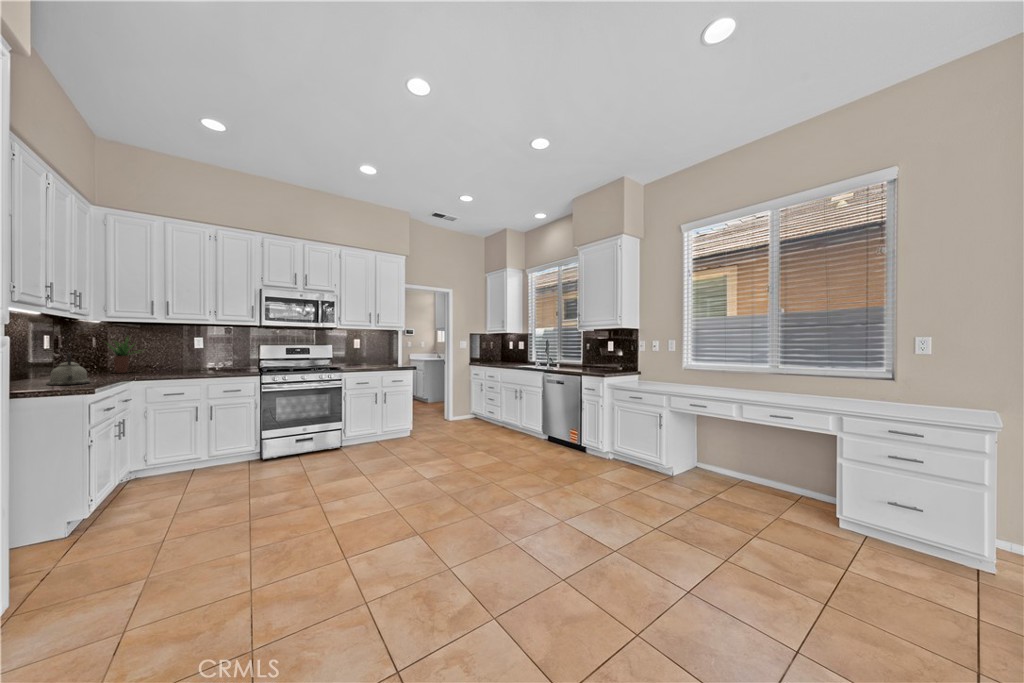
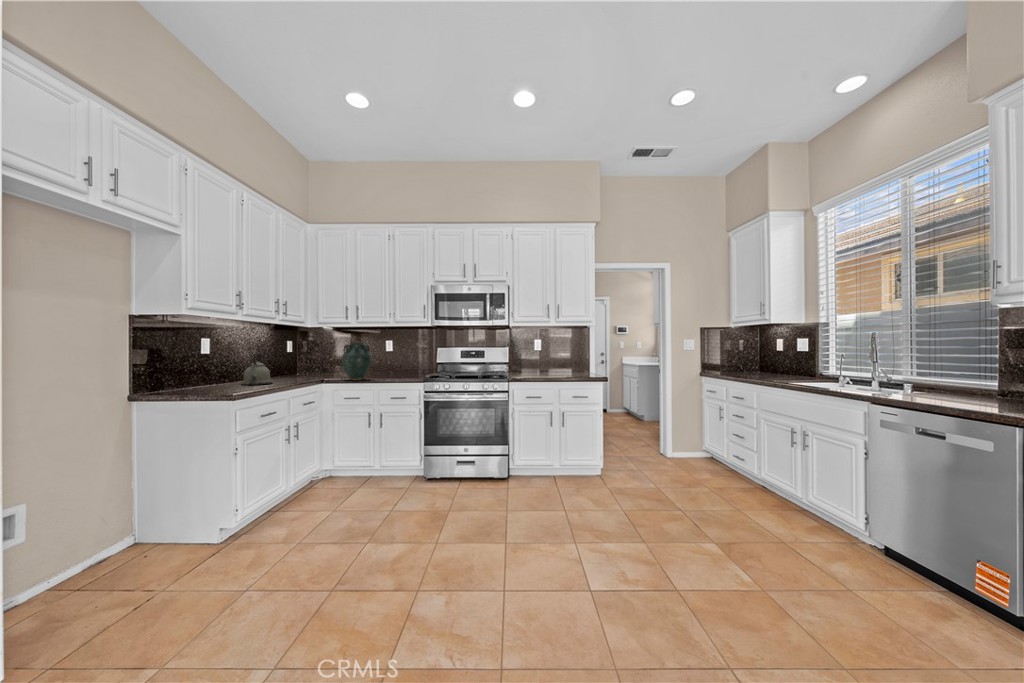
potted plant: present [107,336,137,373] -> none [307,336,340,374]
vase: none [169,342,203,377] -> present [342,342,371,380]

